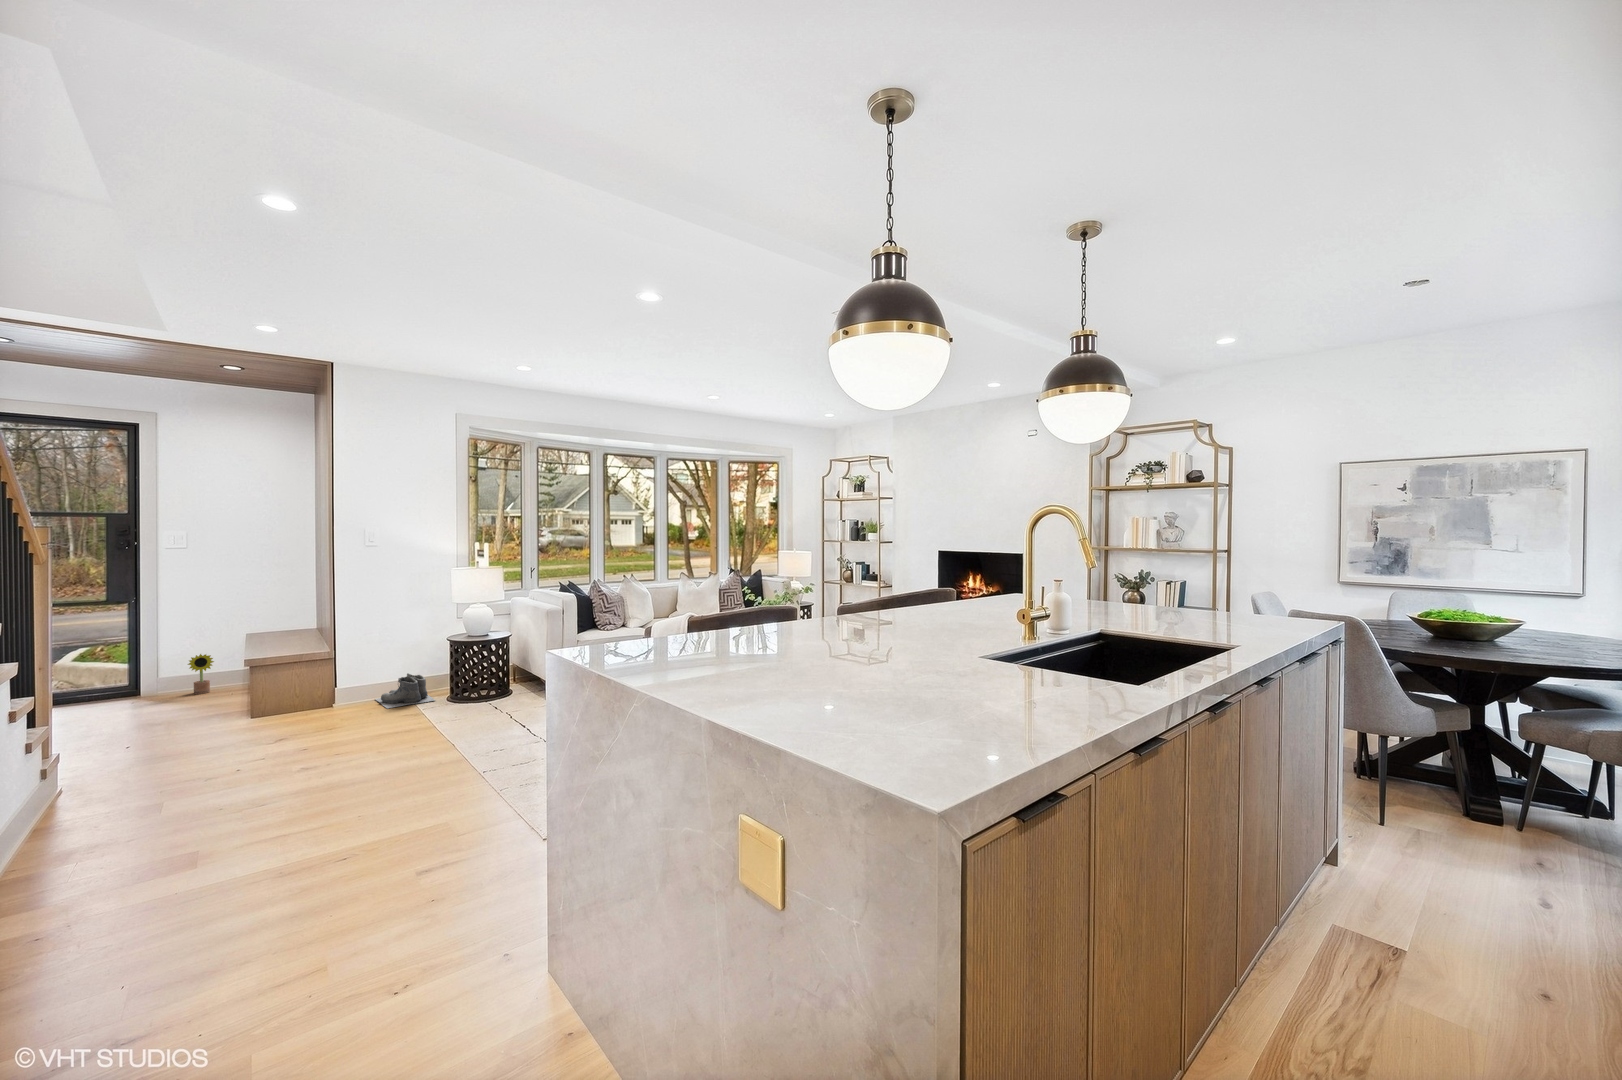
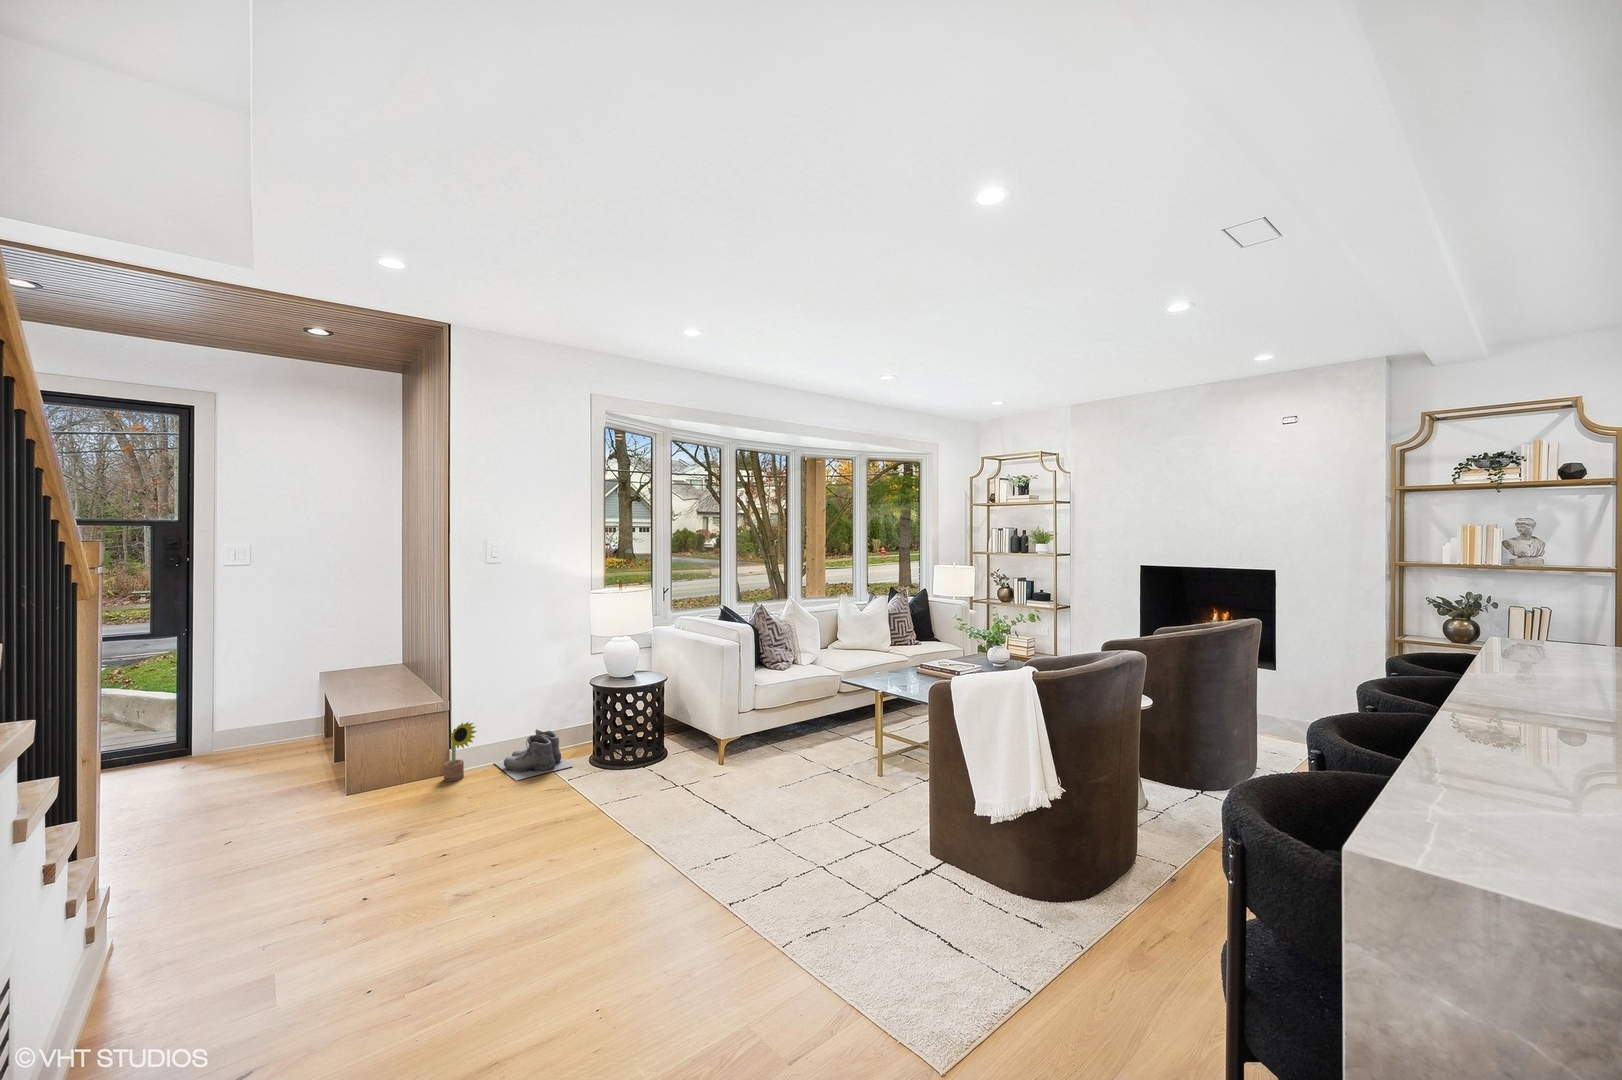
decorative plant: present [188,654,214,694] -> present [444,722,477,781]

